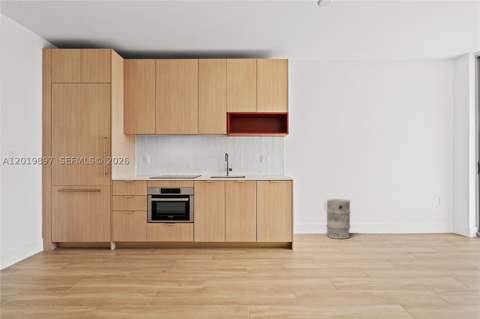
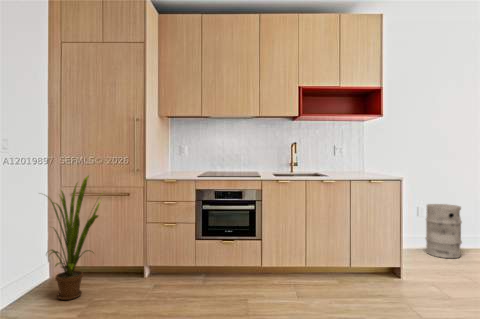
house plant: none [36,177,84,261] -> present [49,176,100,300]

